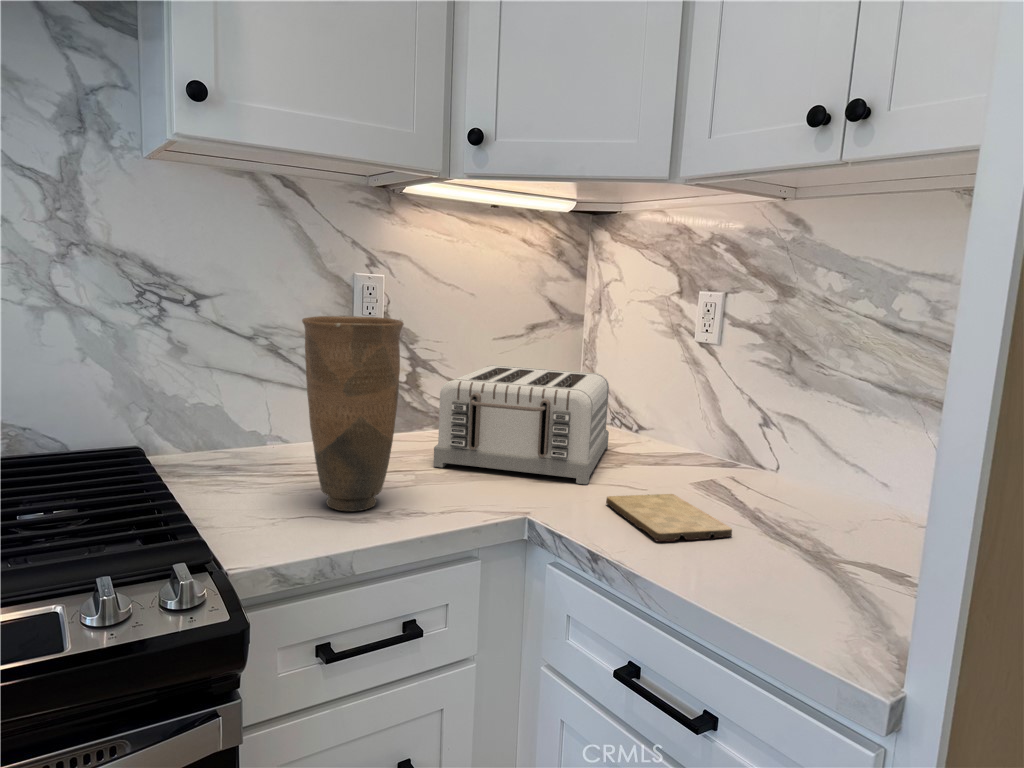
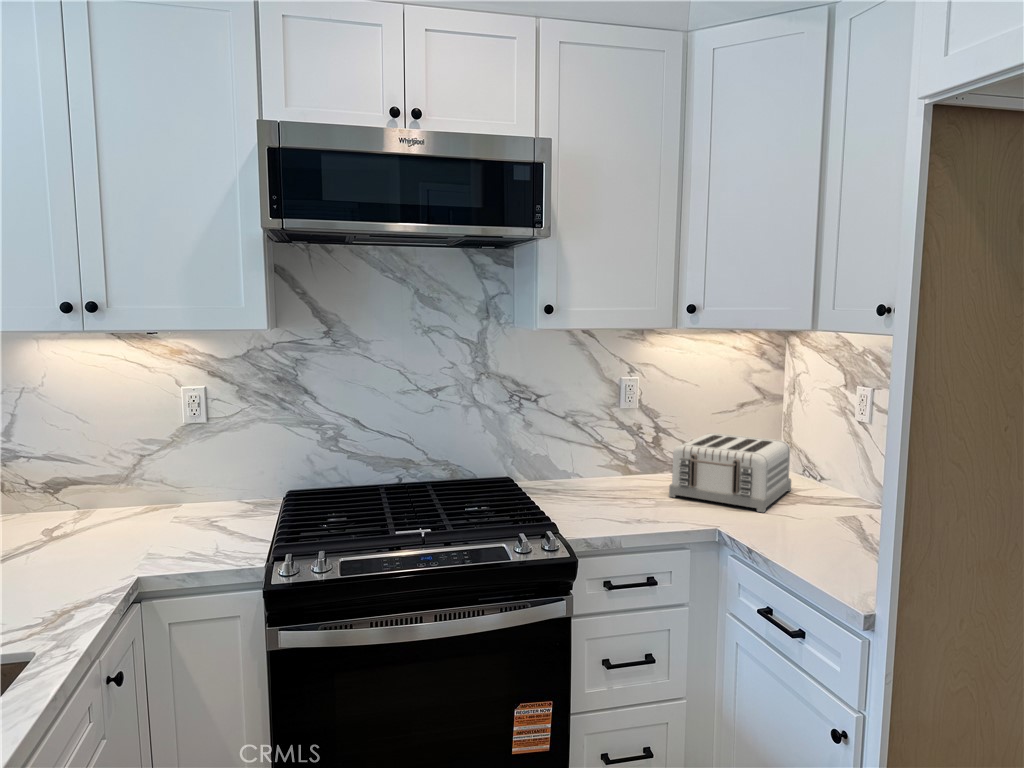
vase: present [302,316,404,511] -> none [595,412,648,518]
cutting board: present [606,494,732,542] -> none [770,520,842,547]

